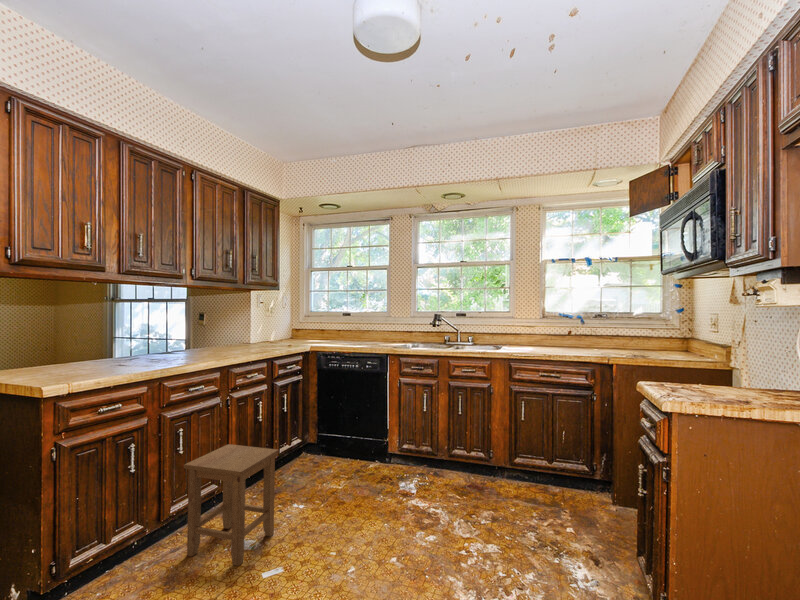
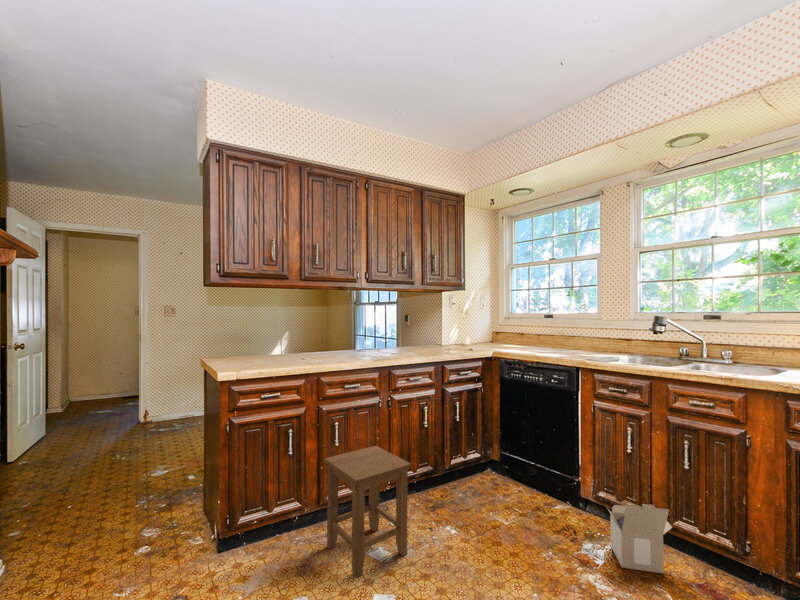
cardboard box: none [415,441,456,491] -> present [607,504,673,573]

